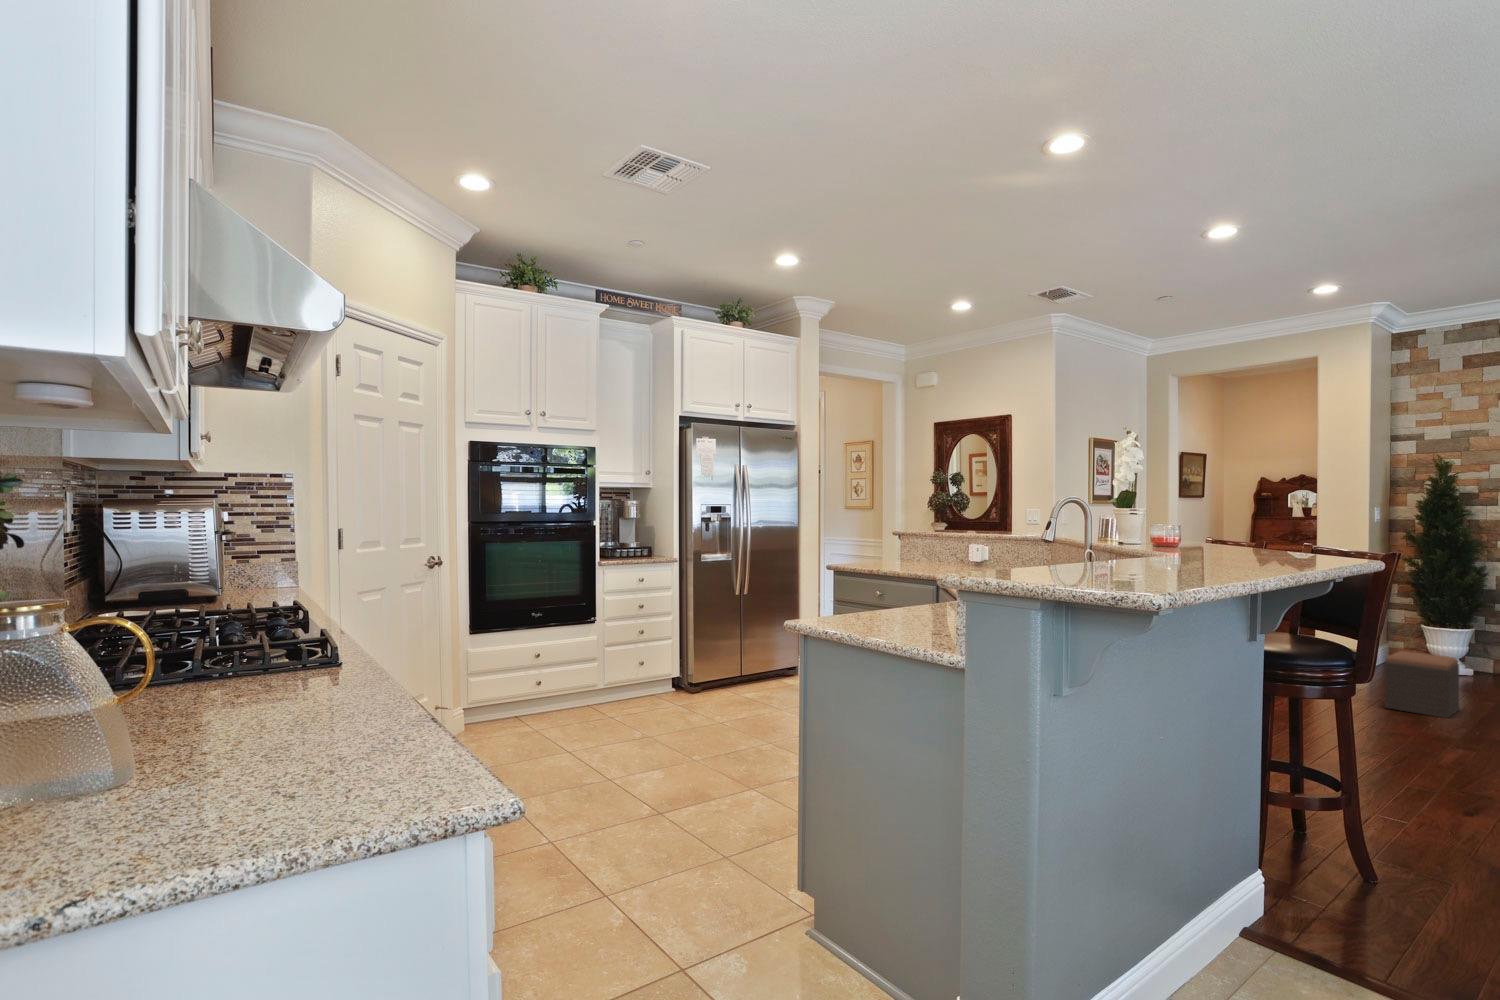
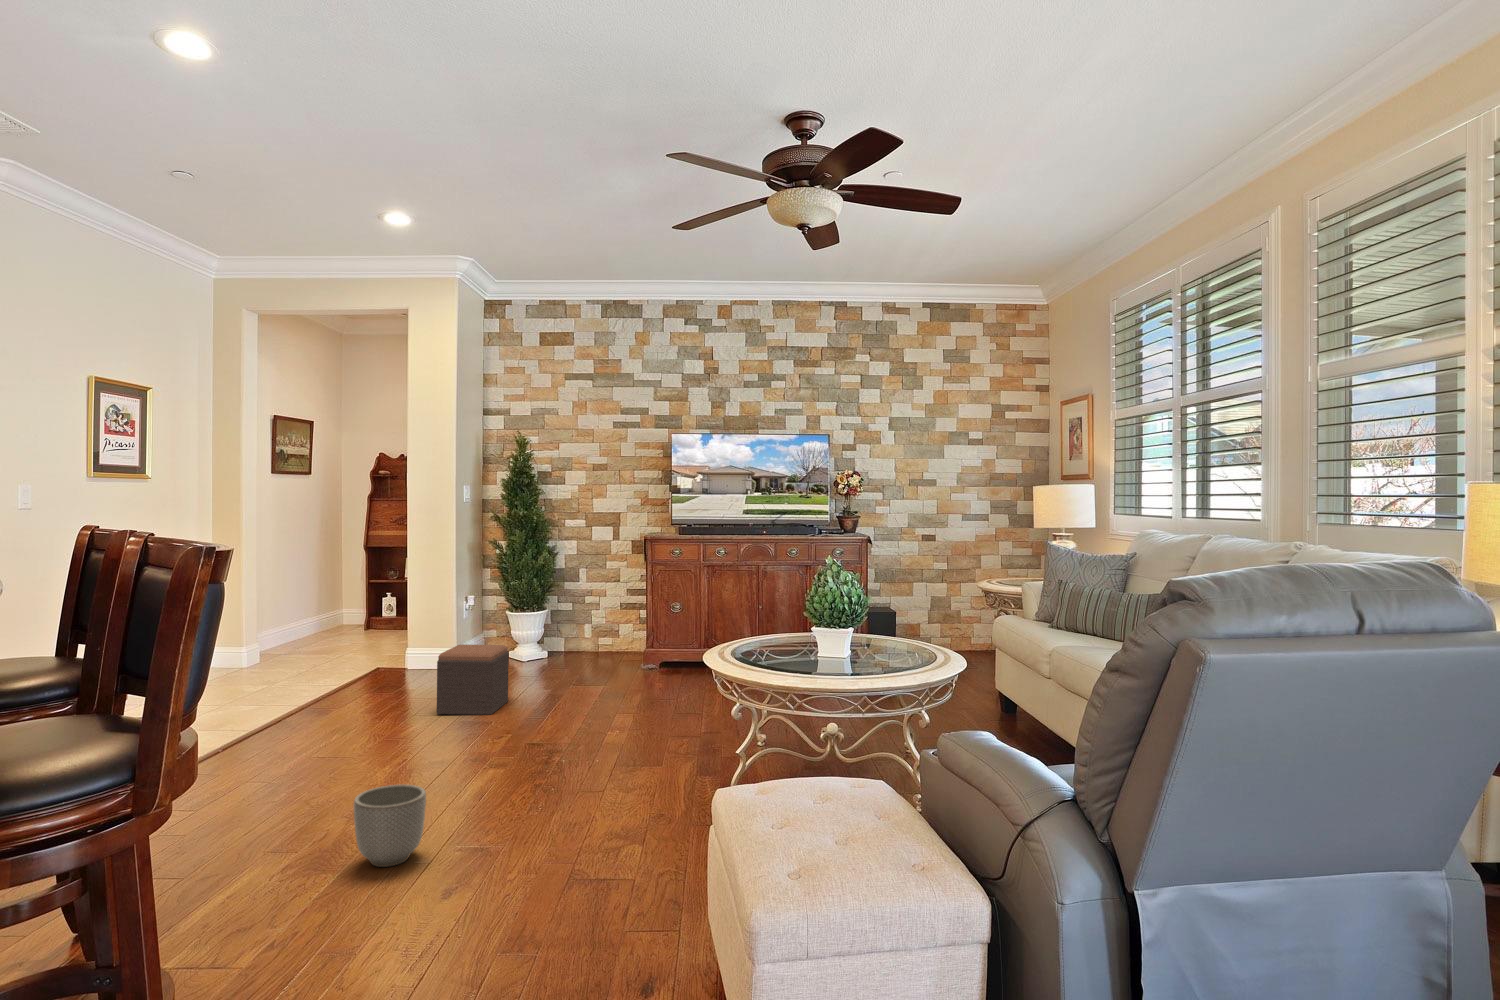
planter: none [1403,752,1472,814] -> present [354,785,426,867]

